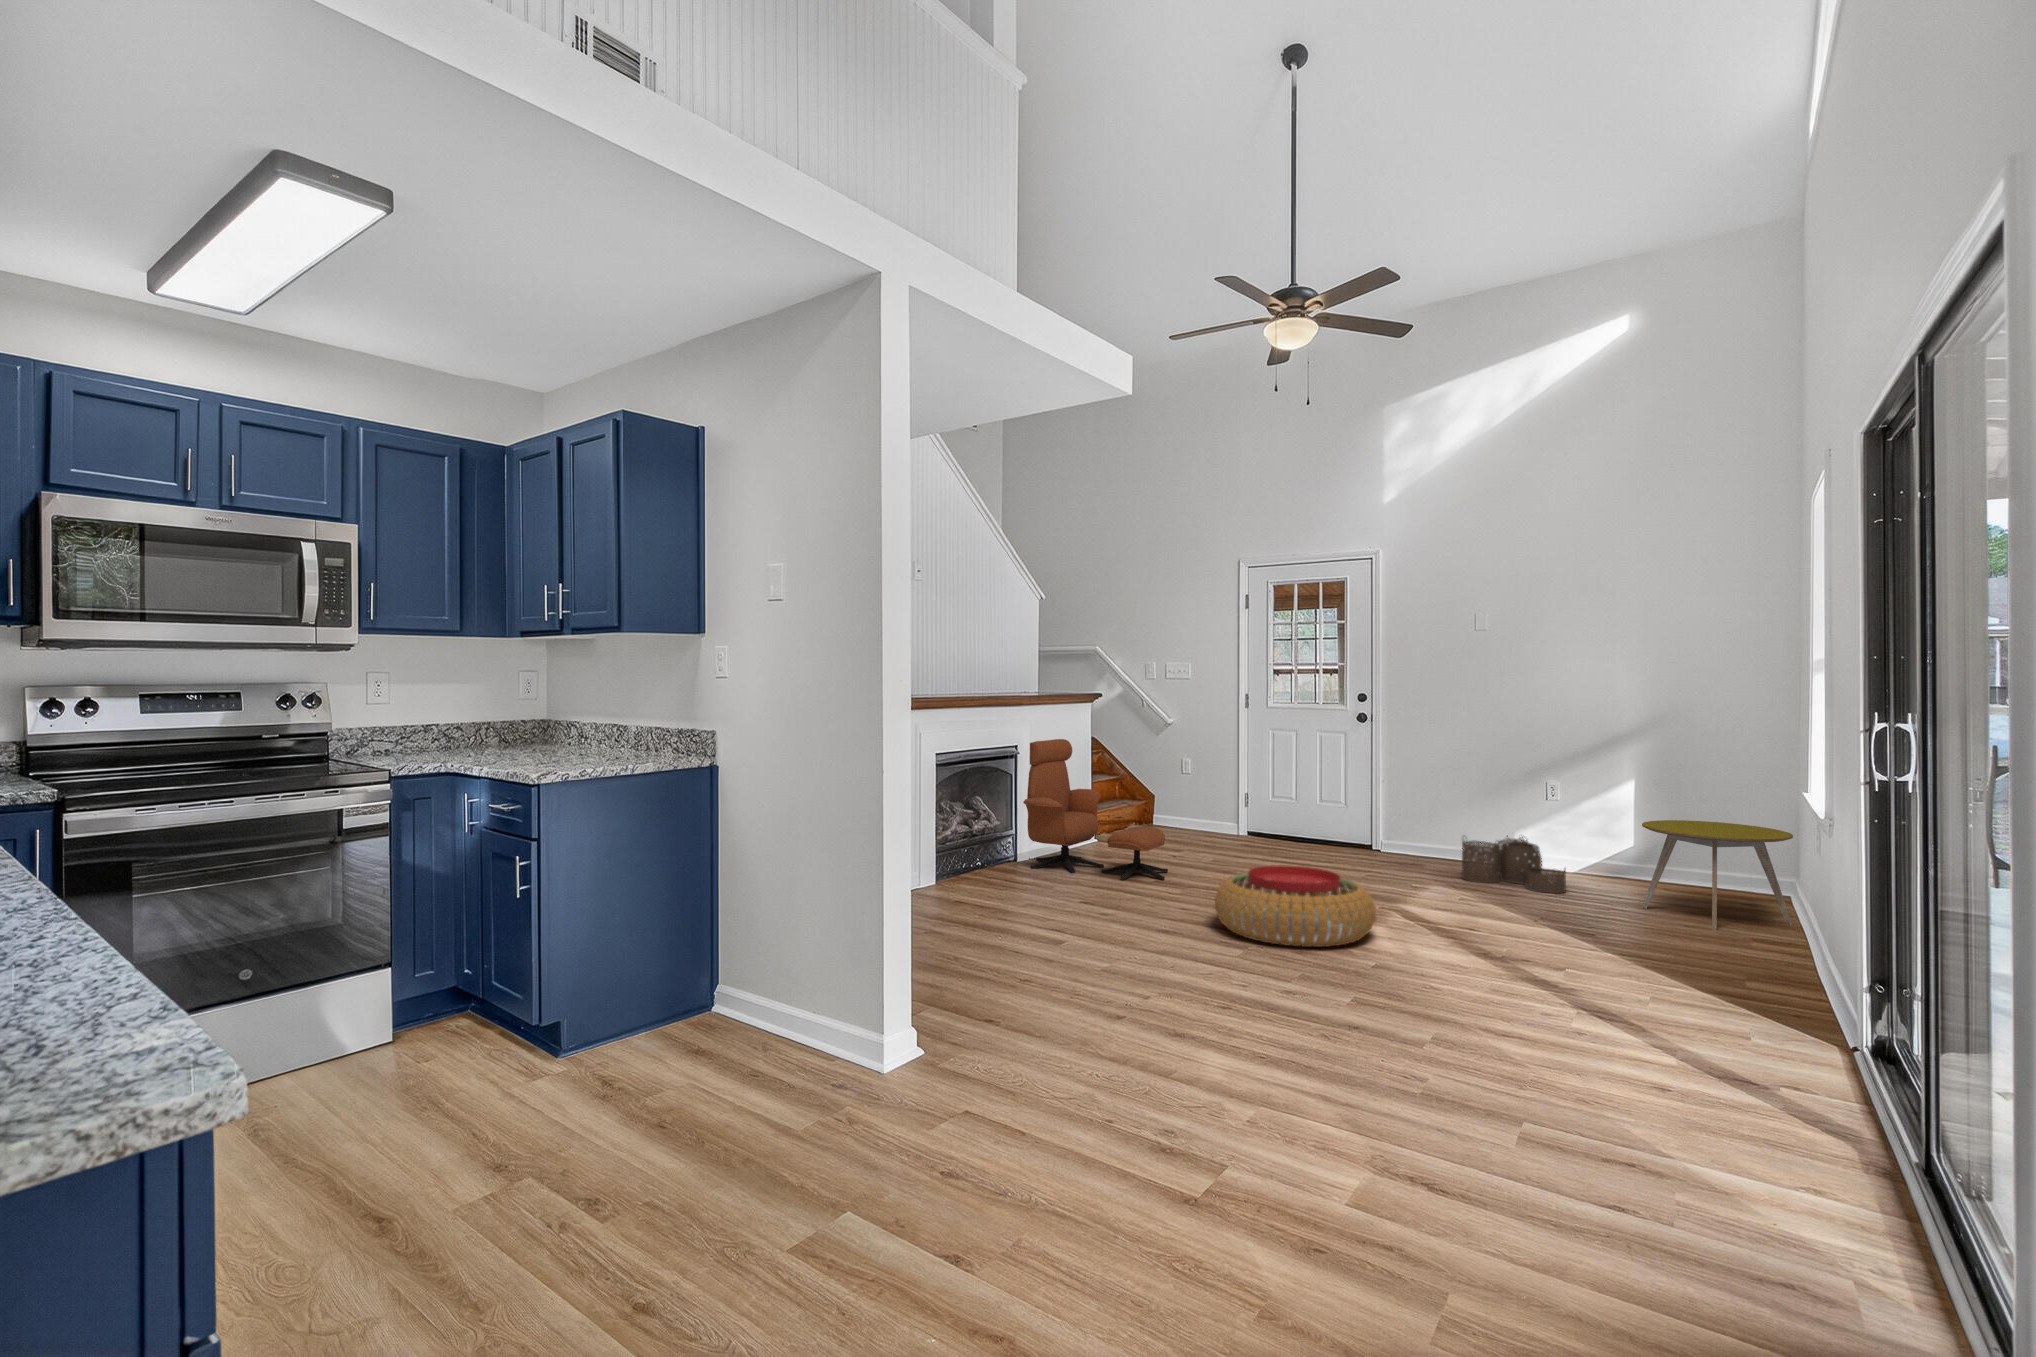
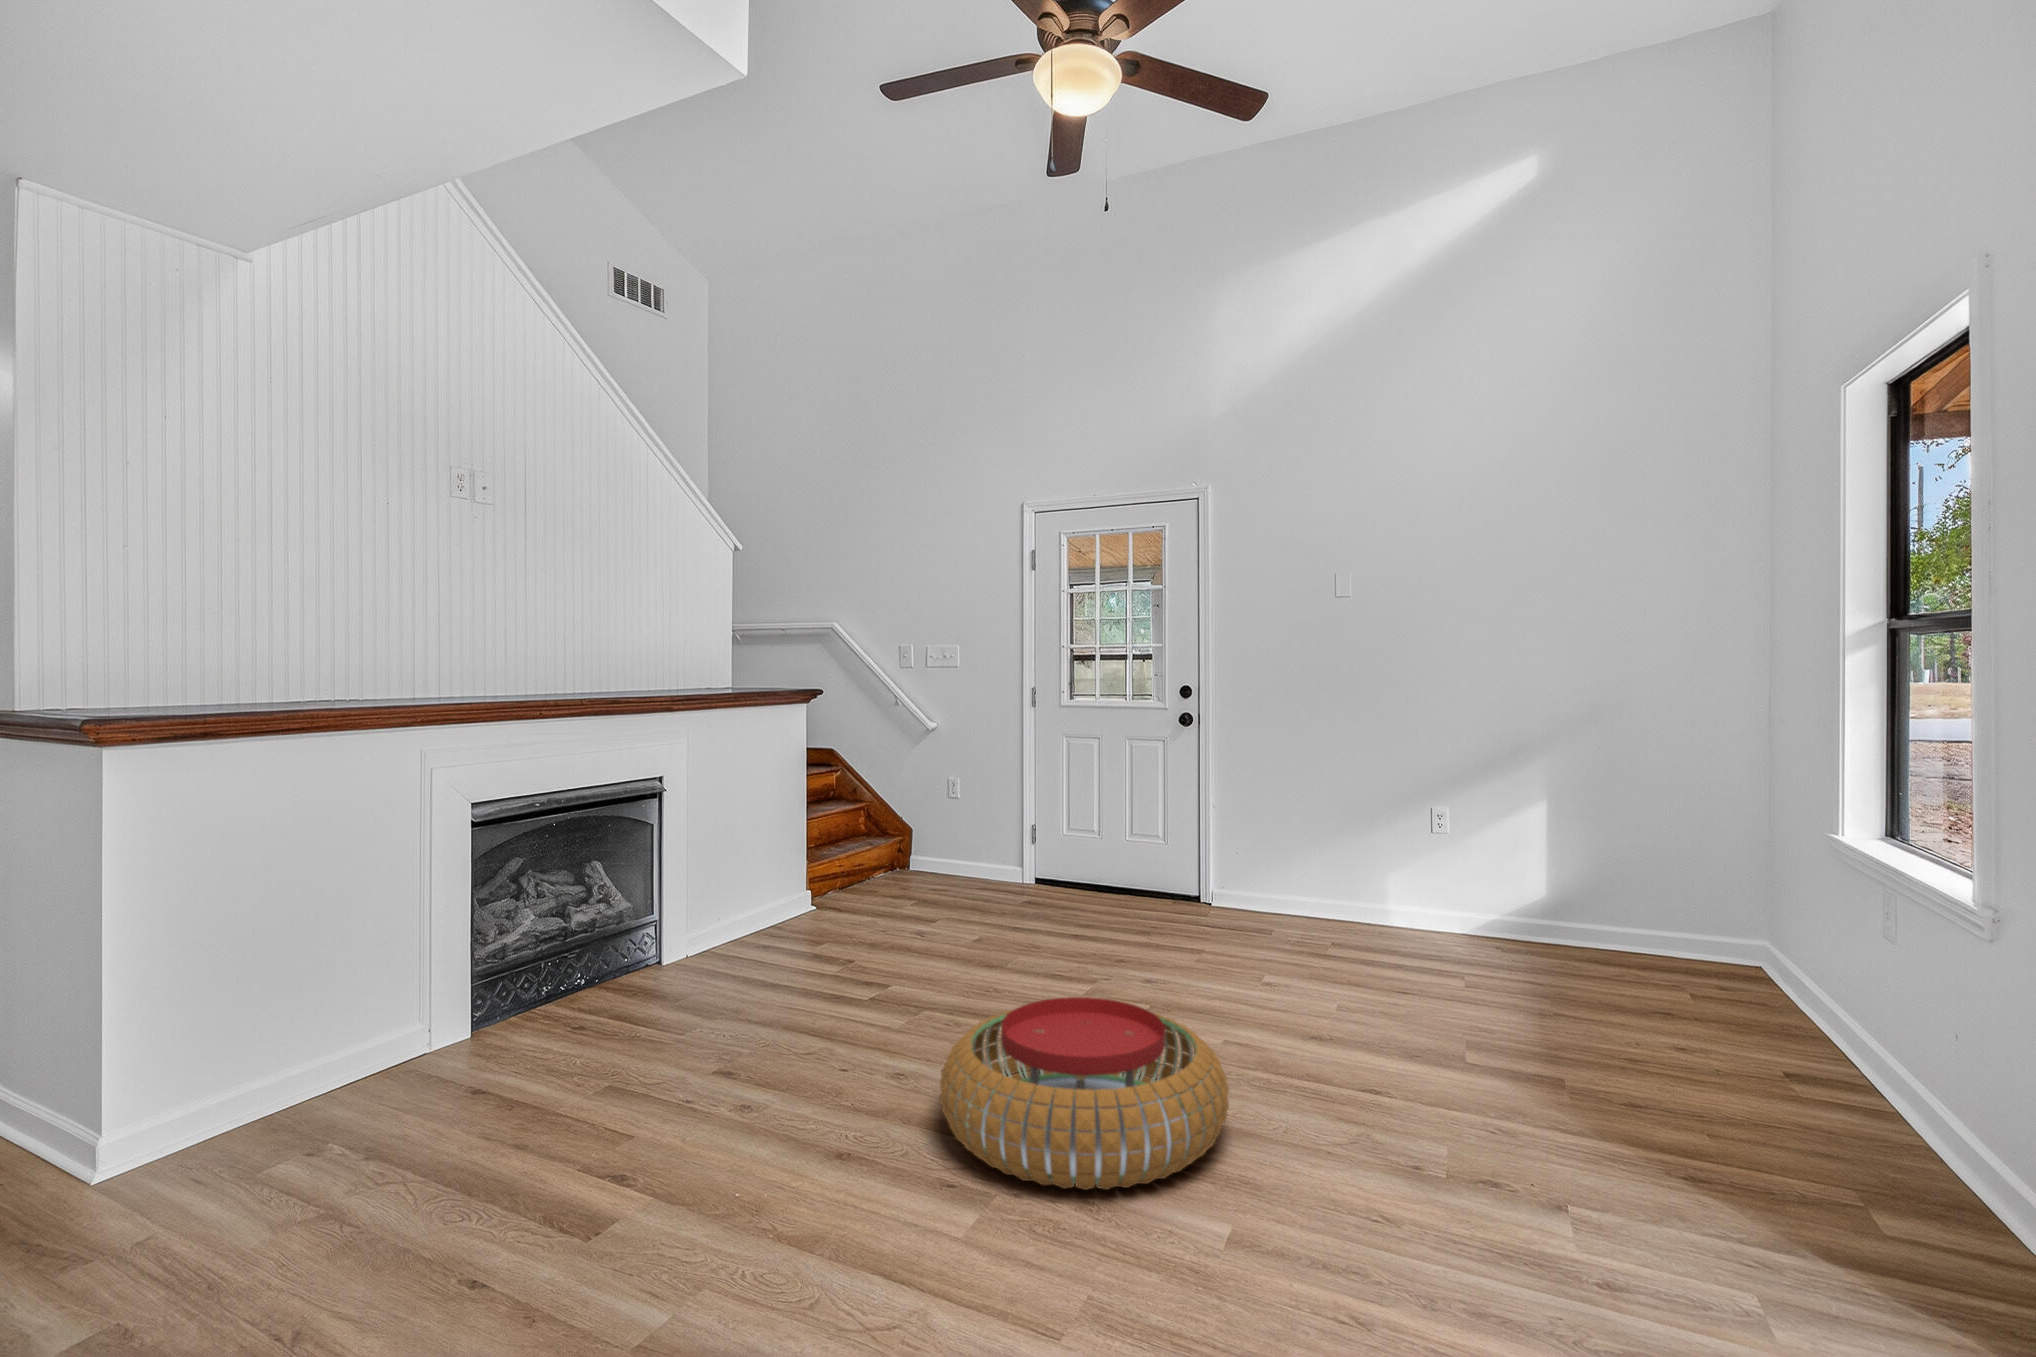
lounge chair: present [1023,739,1168,880] -> none [658,763,900,999]
side table: present [1642,820,1793,929] -> none [1596,868,1824,1052]
woven basket: present [1462,836,1566,893] -> none [1329,880,1479,980]

